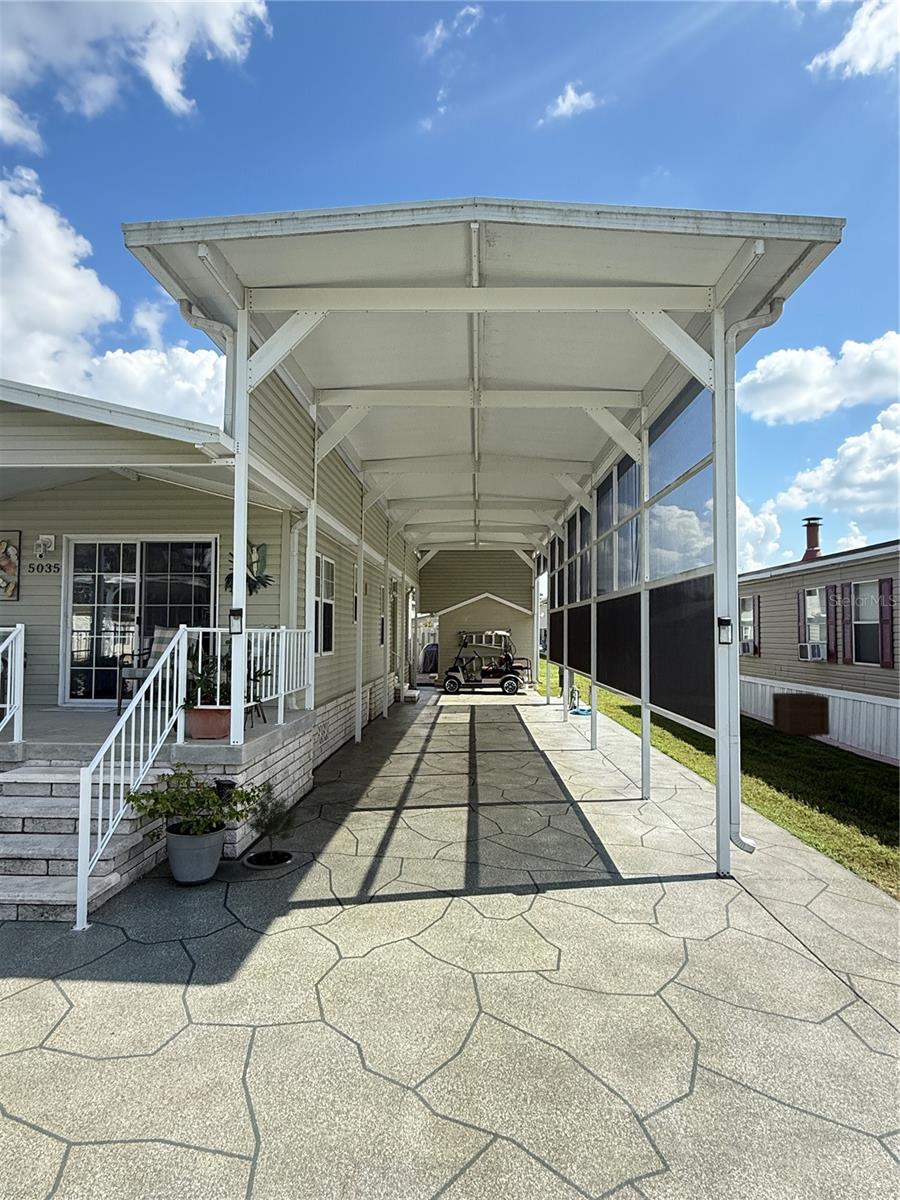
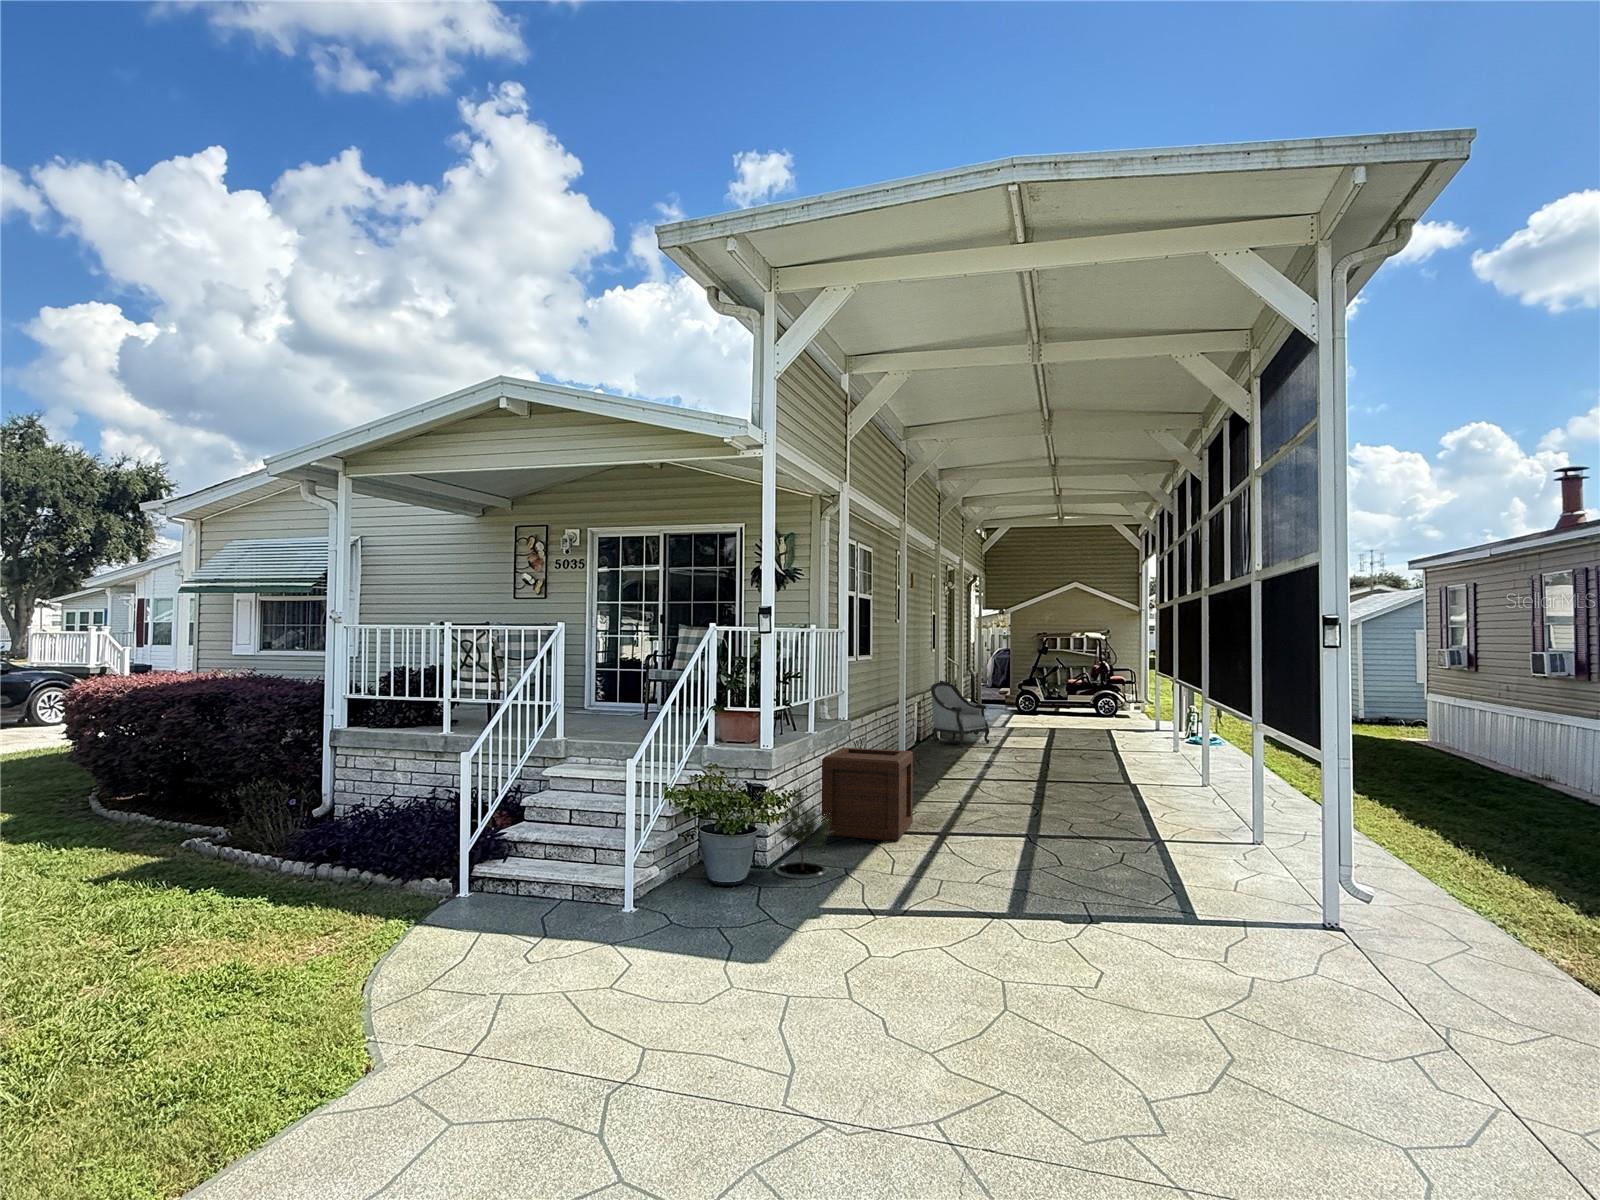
armchair: none [382,670,428,725] -> present [931,681,989,748]
wooden crate: present [772,693,830,735] -> present [822,748,913,841]

